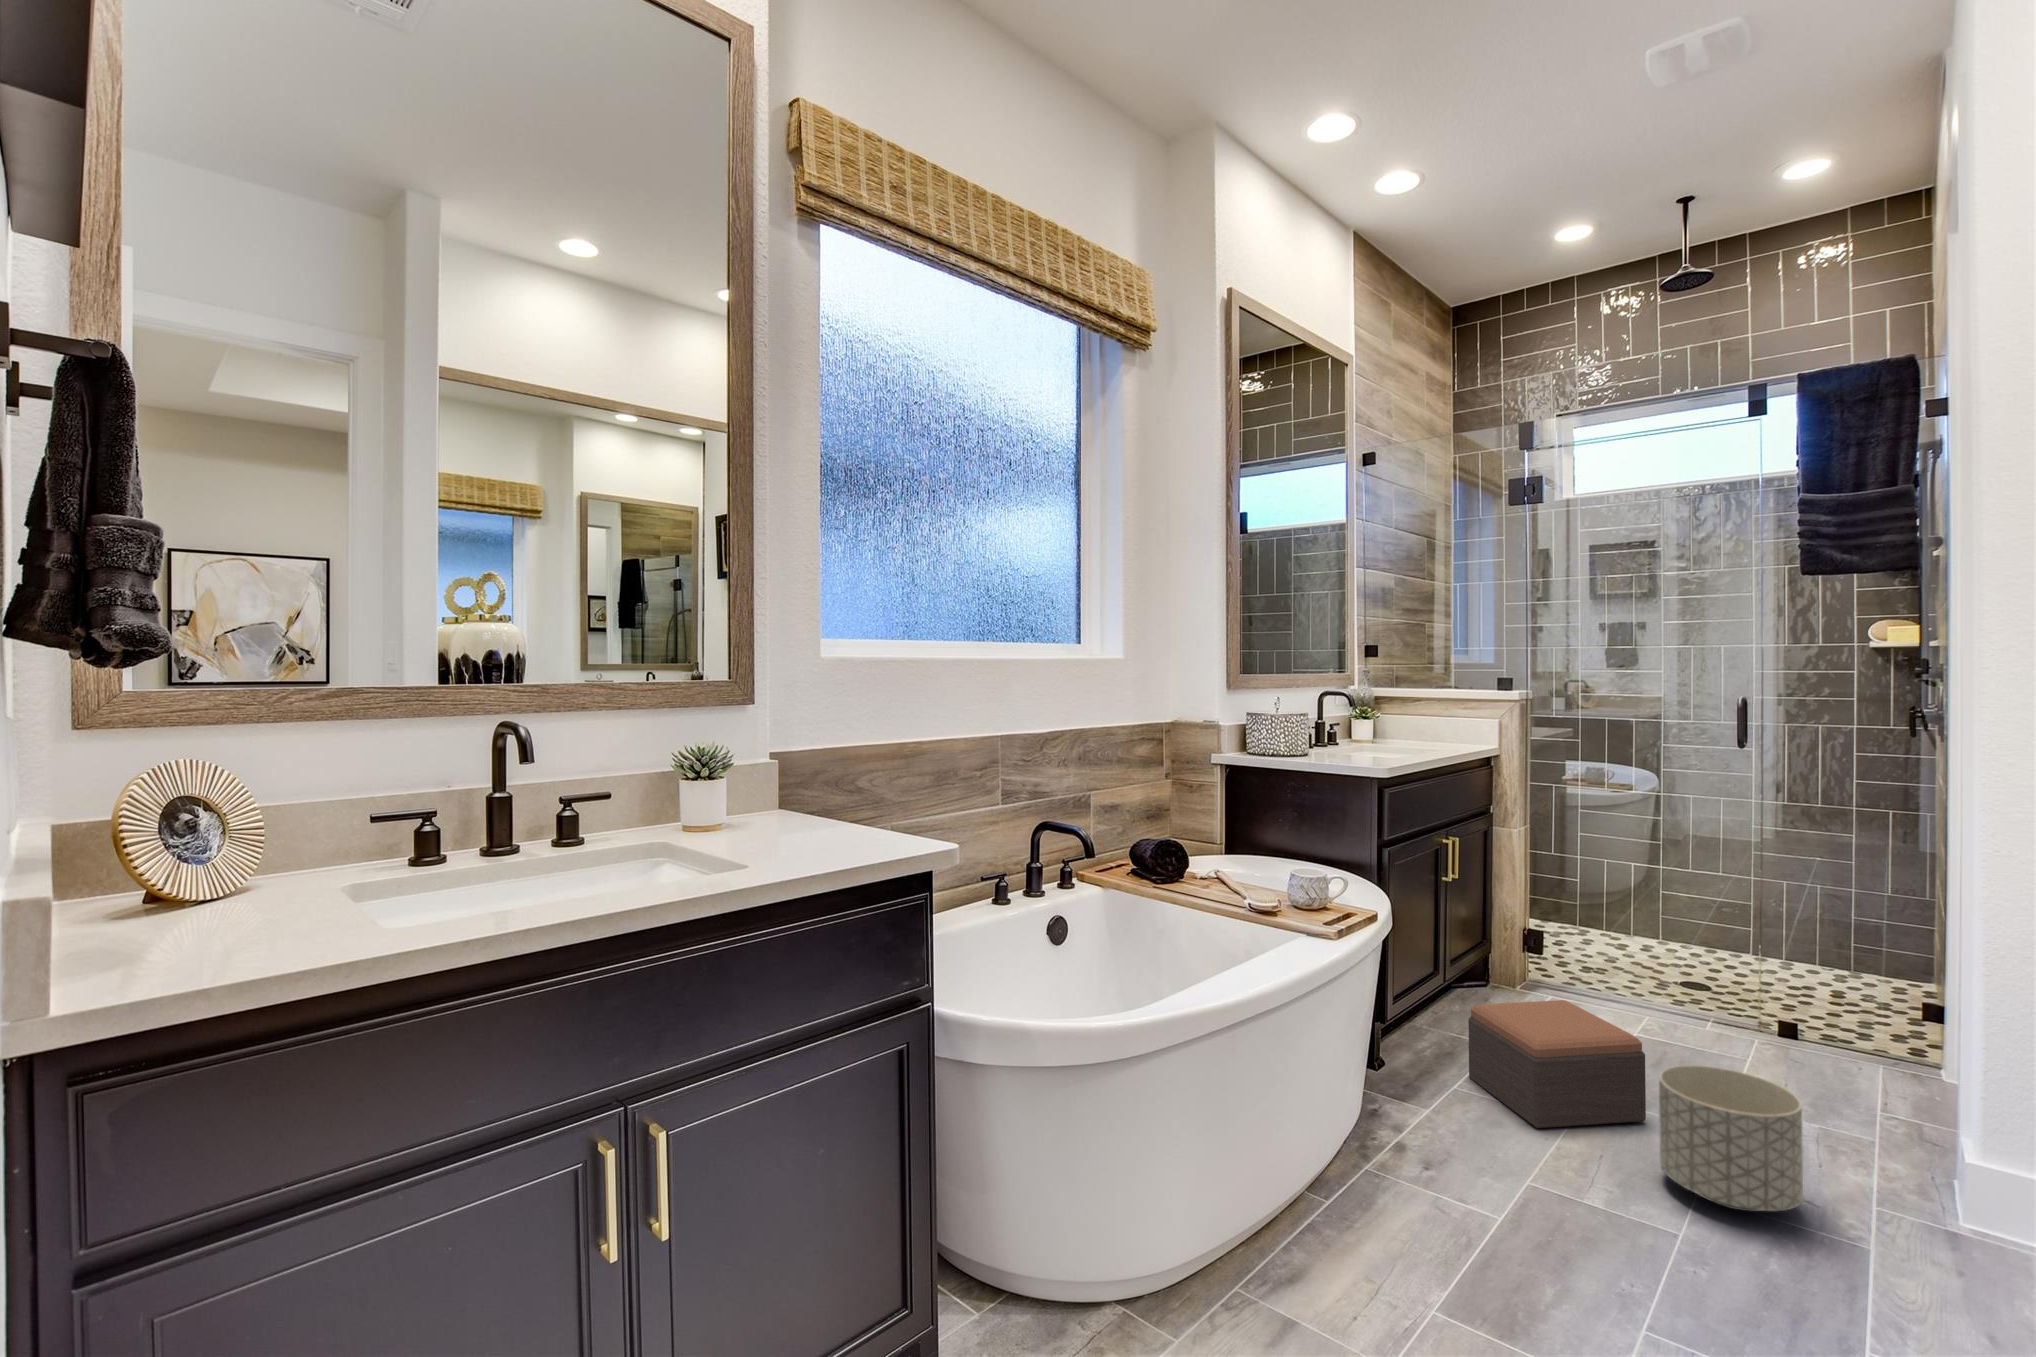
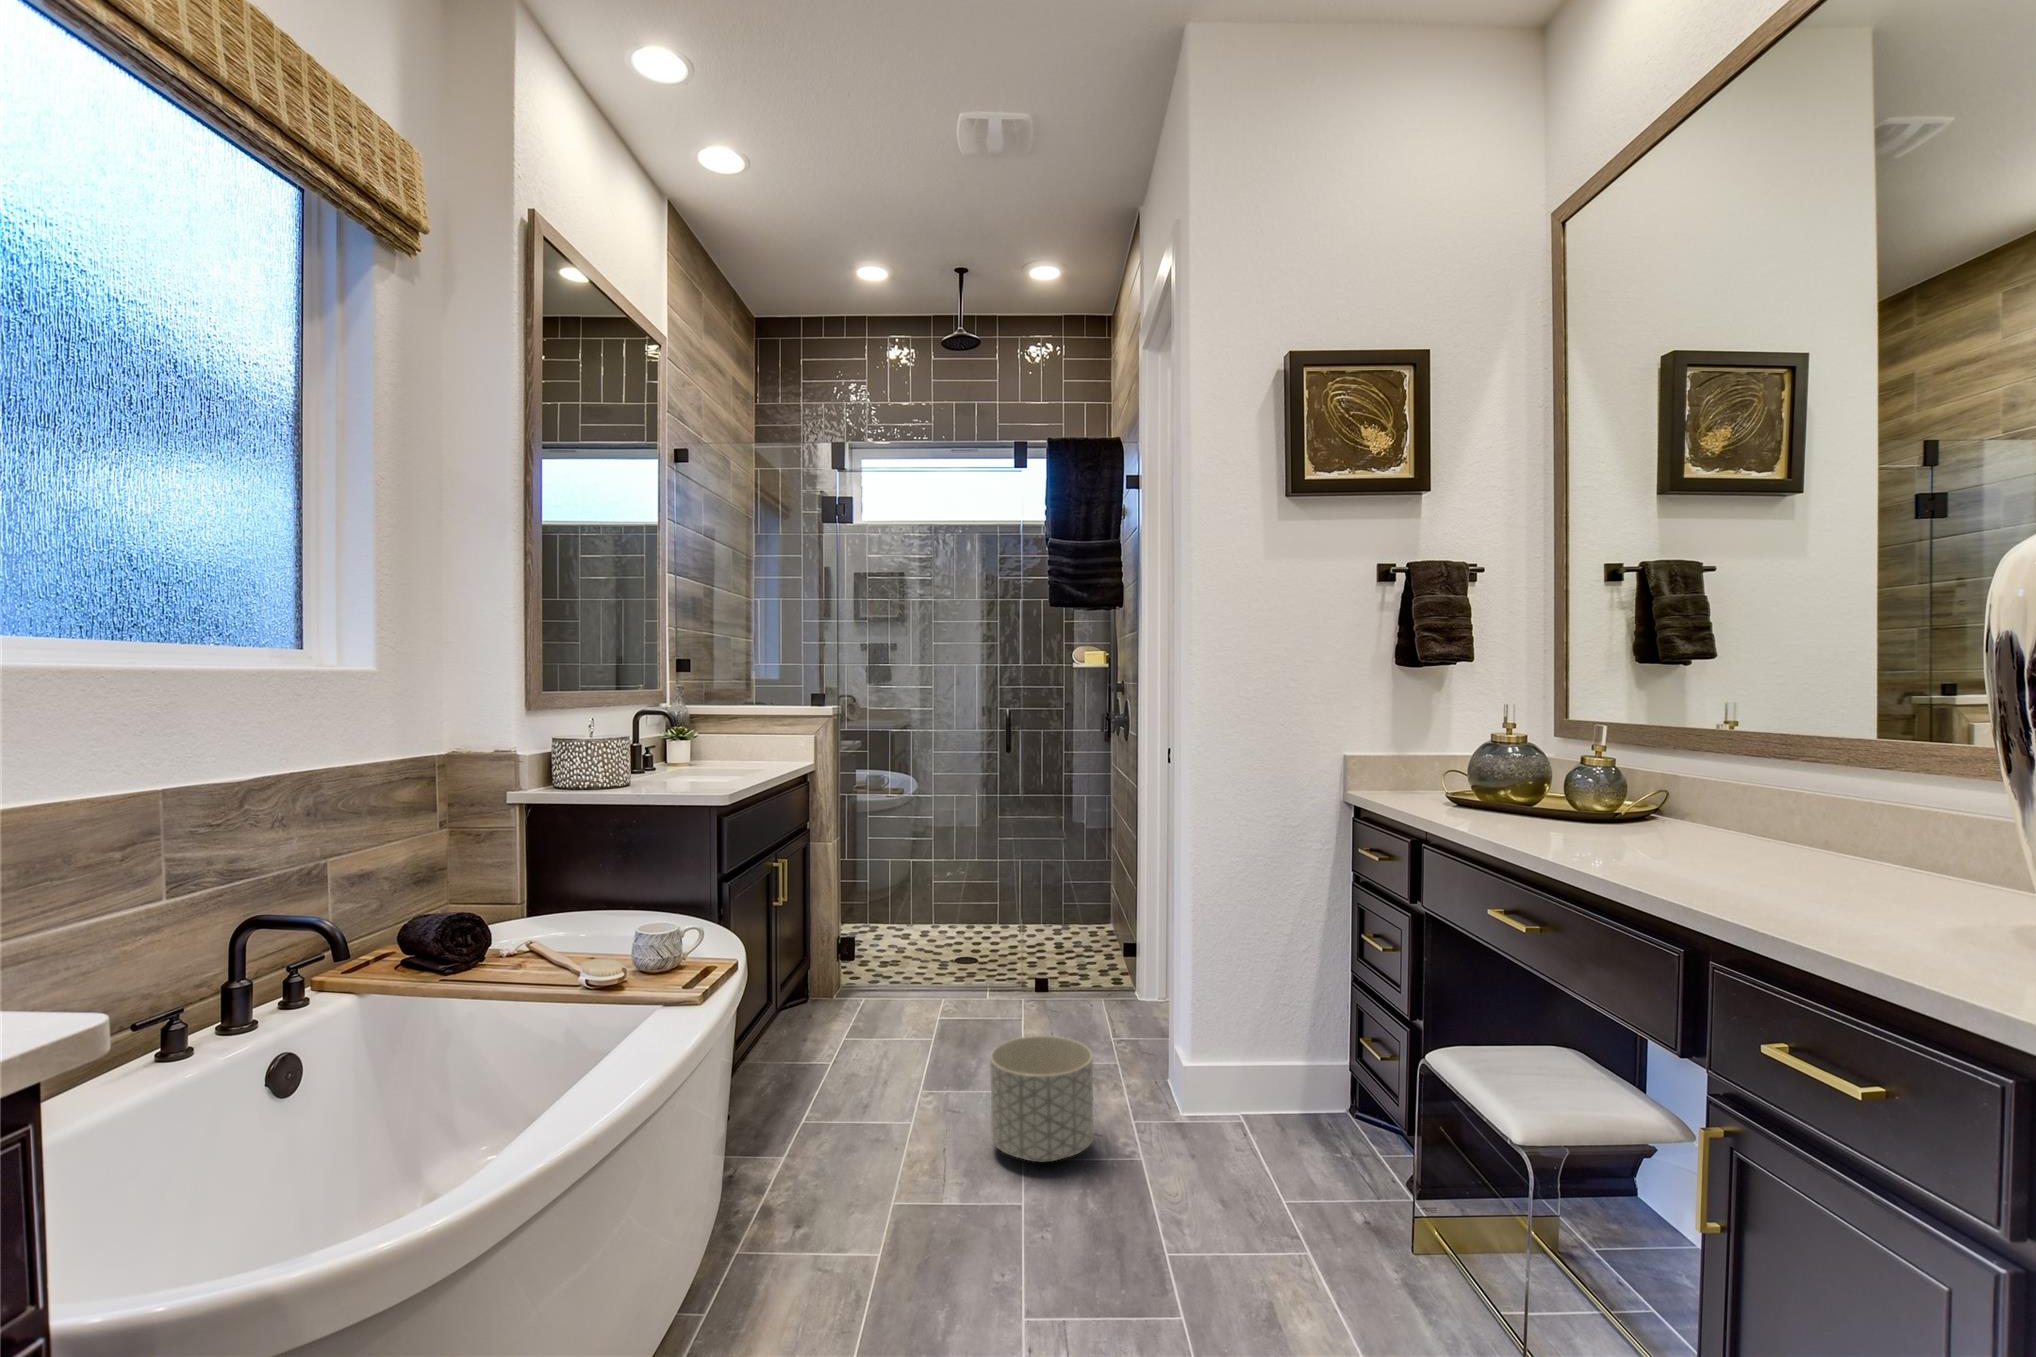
footstool: present [1468,1000,1646,1128] -> none [812,1005,968,1142]

